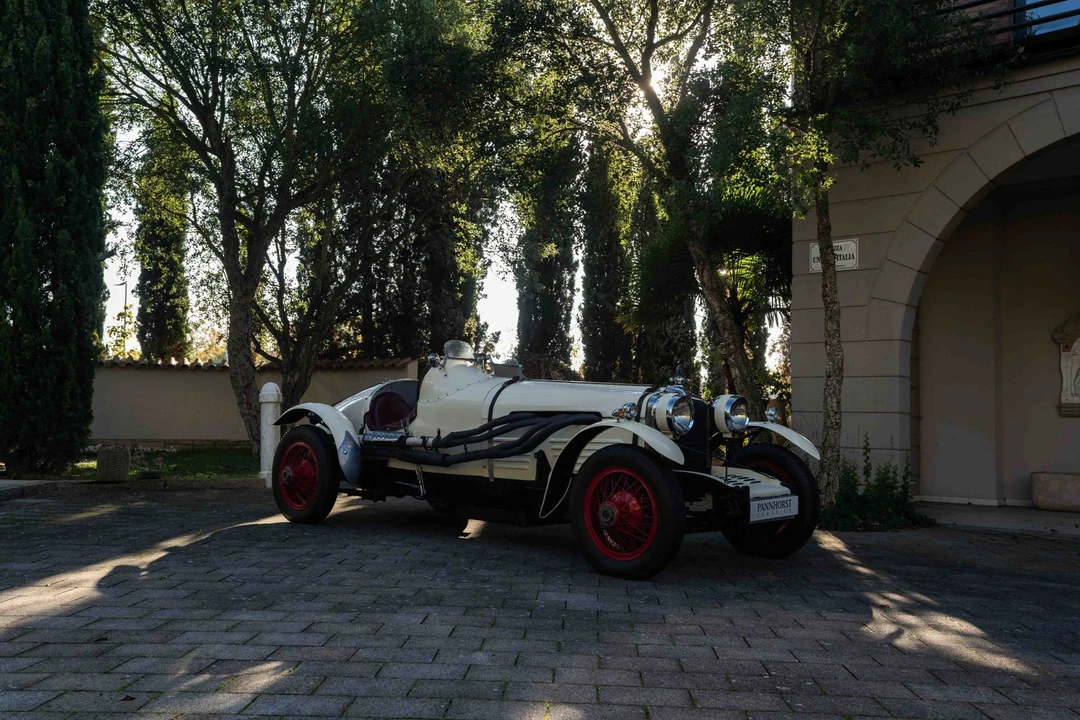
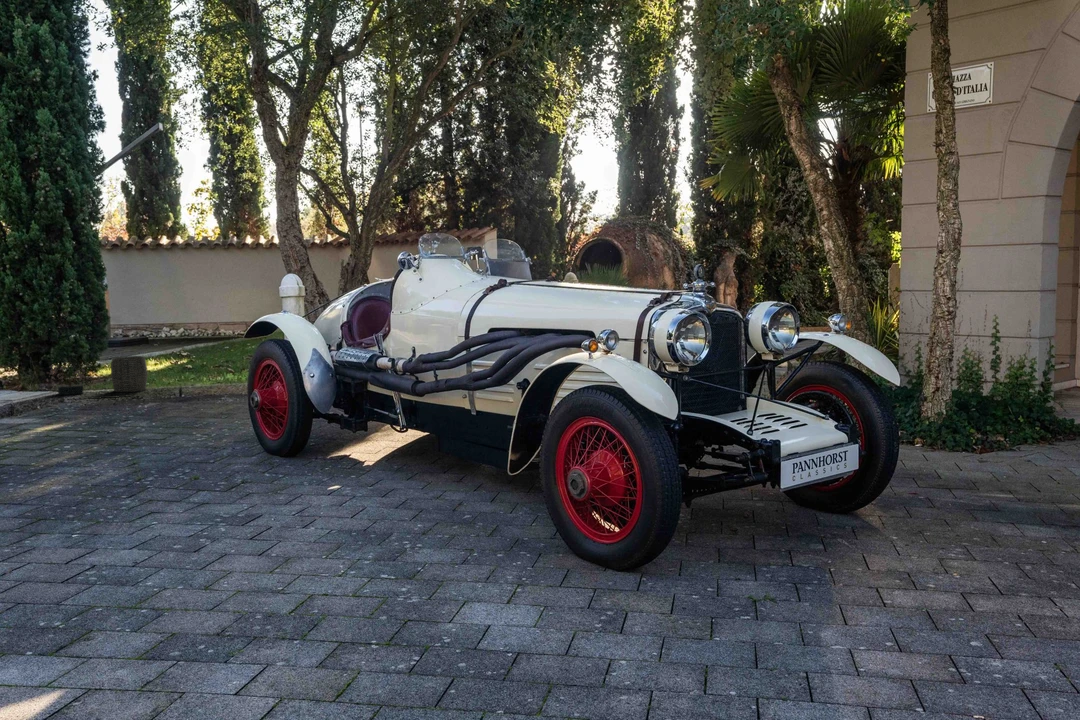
decorative plant: present [133,452,163,478] -> present [47,364,89,395]

